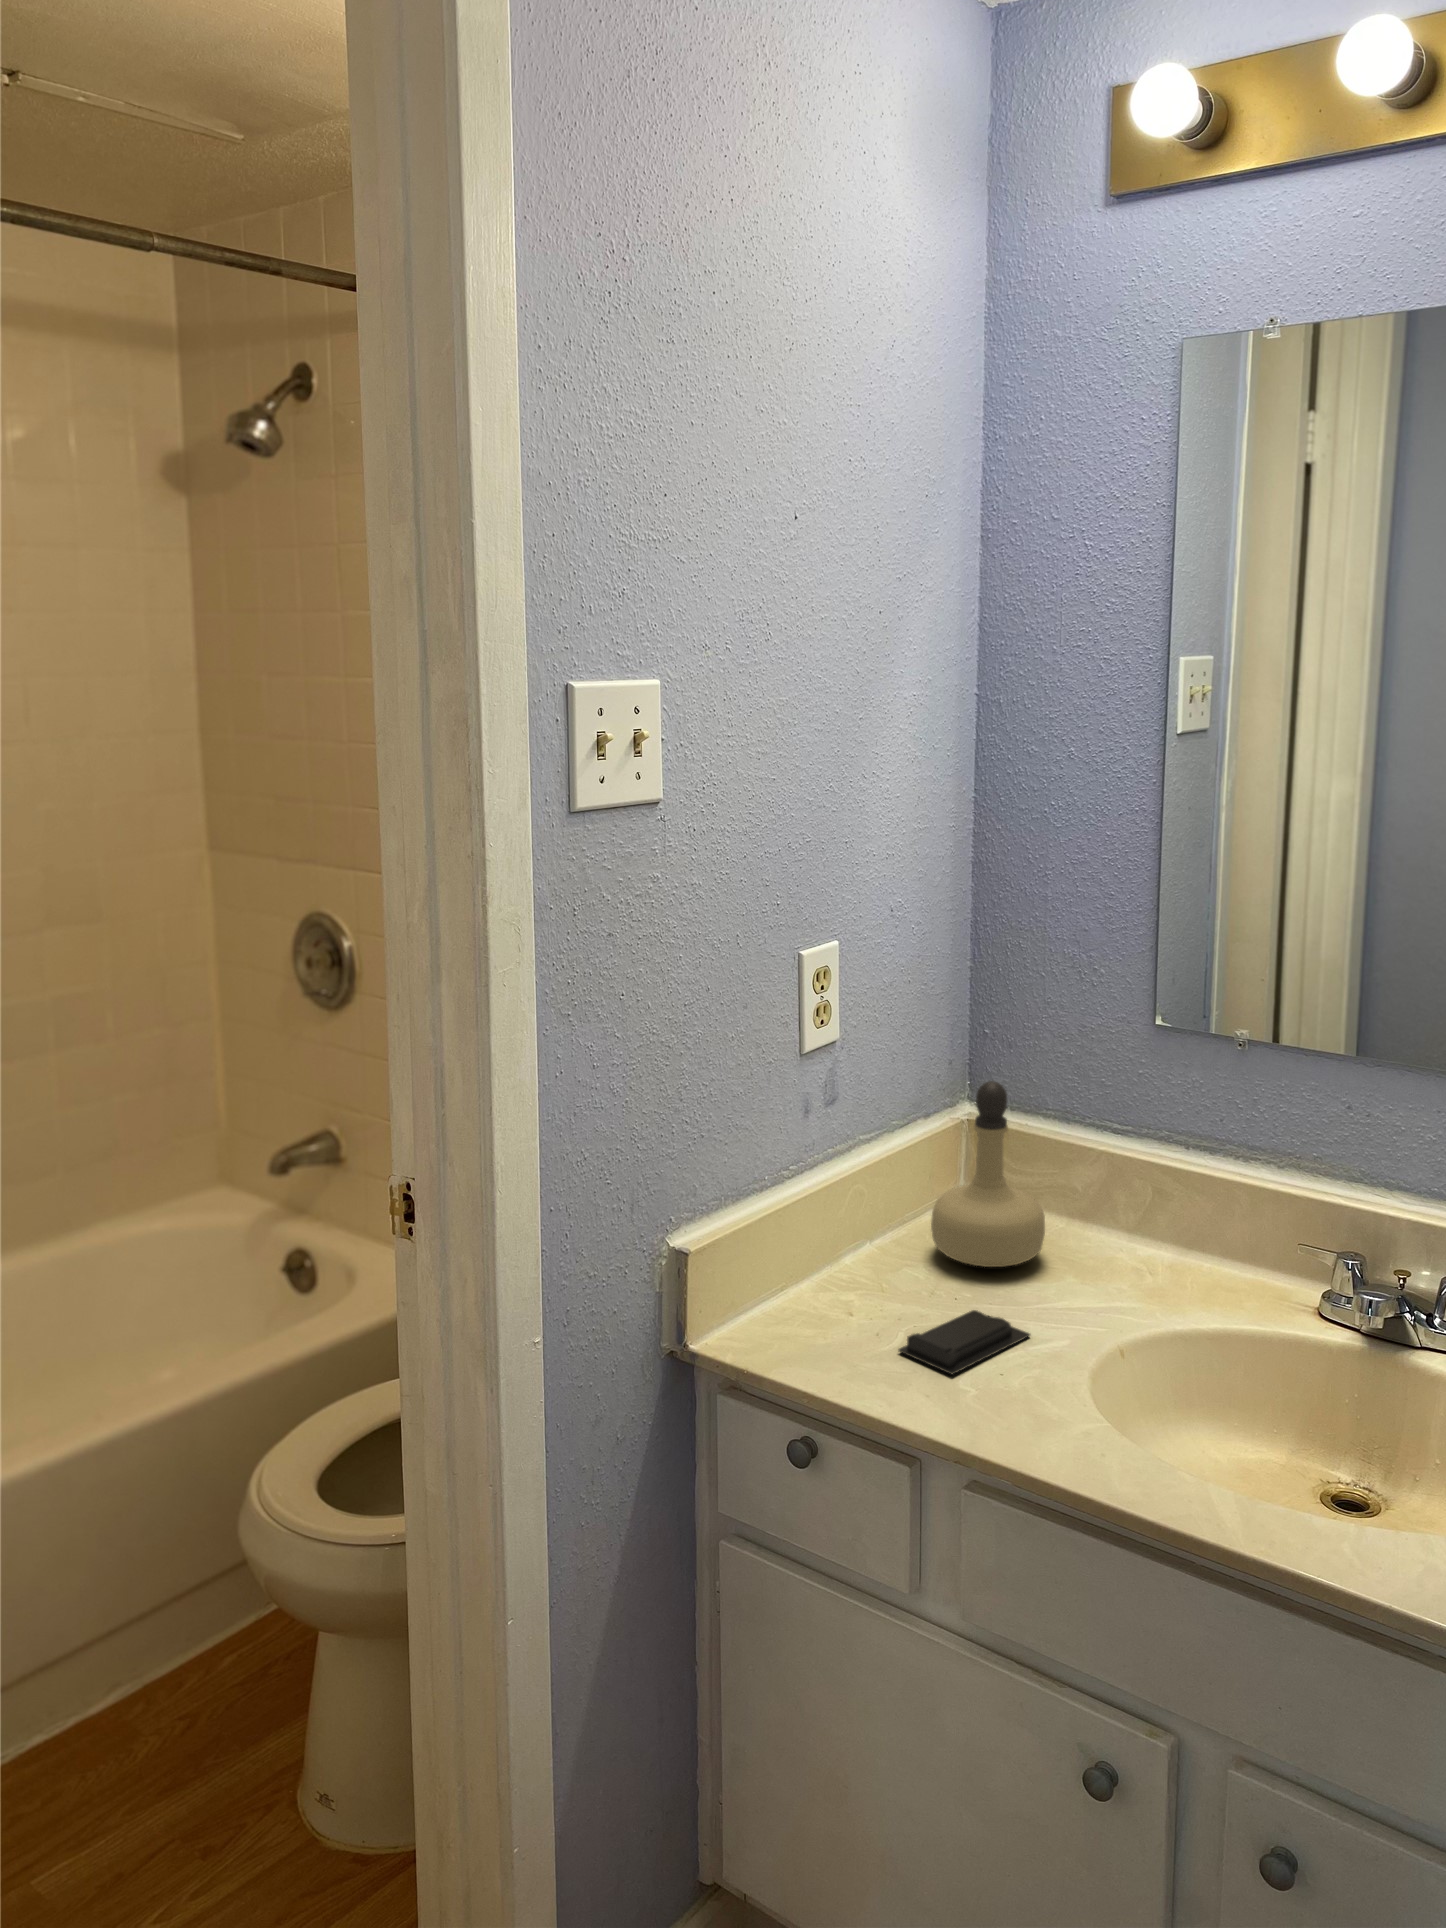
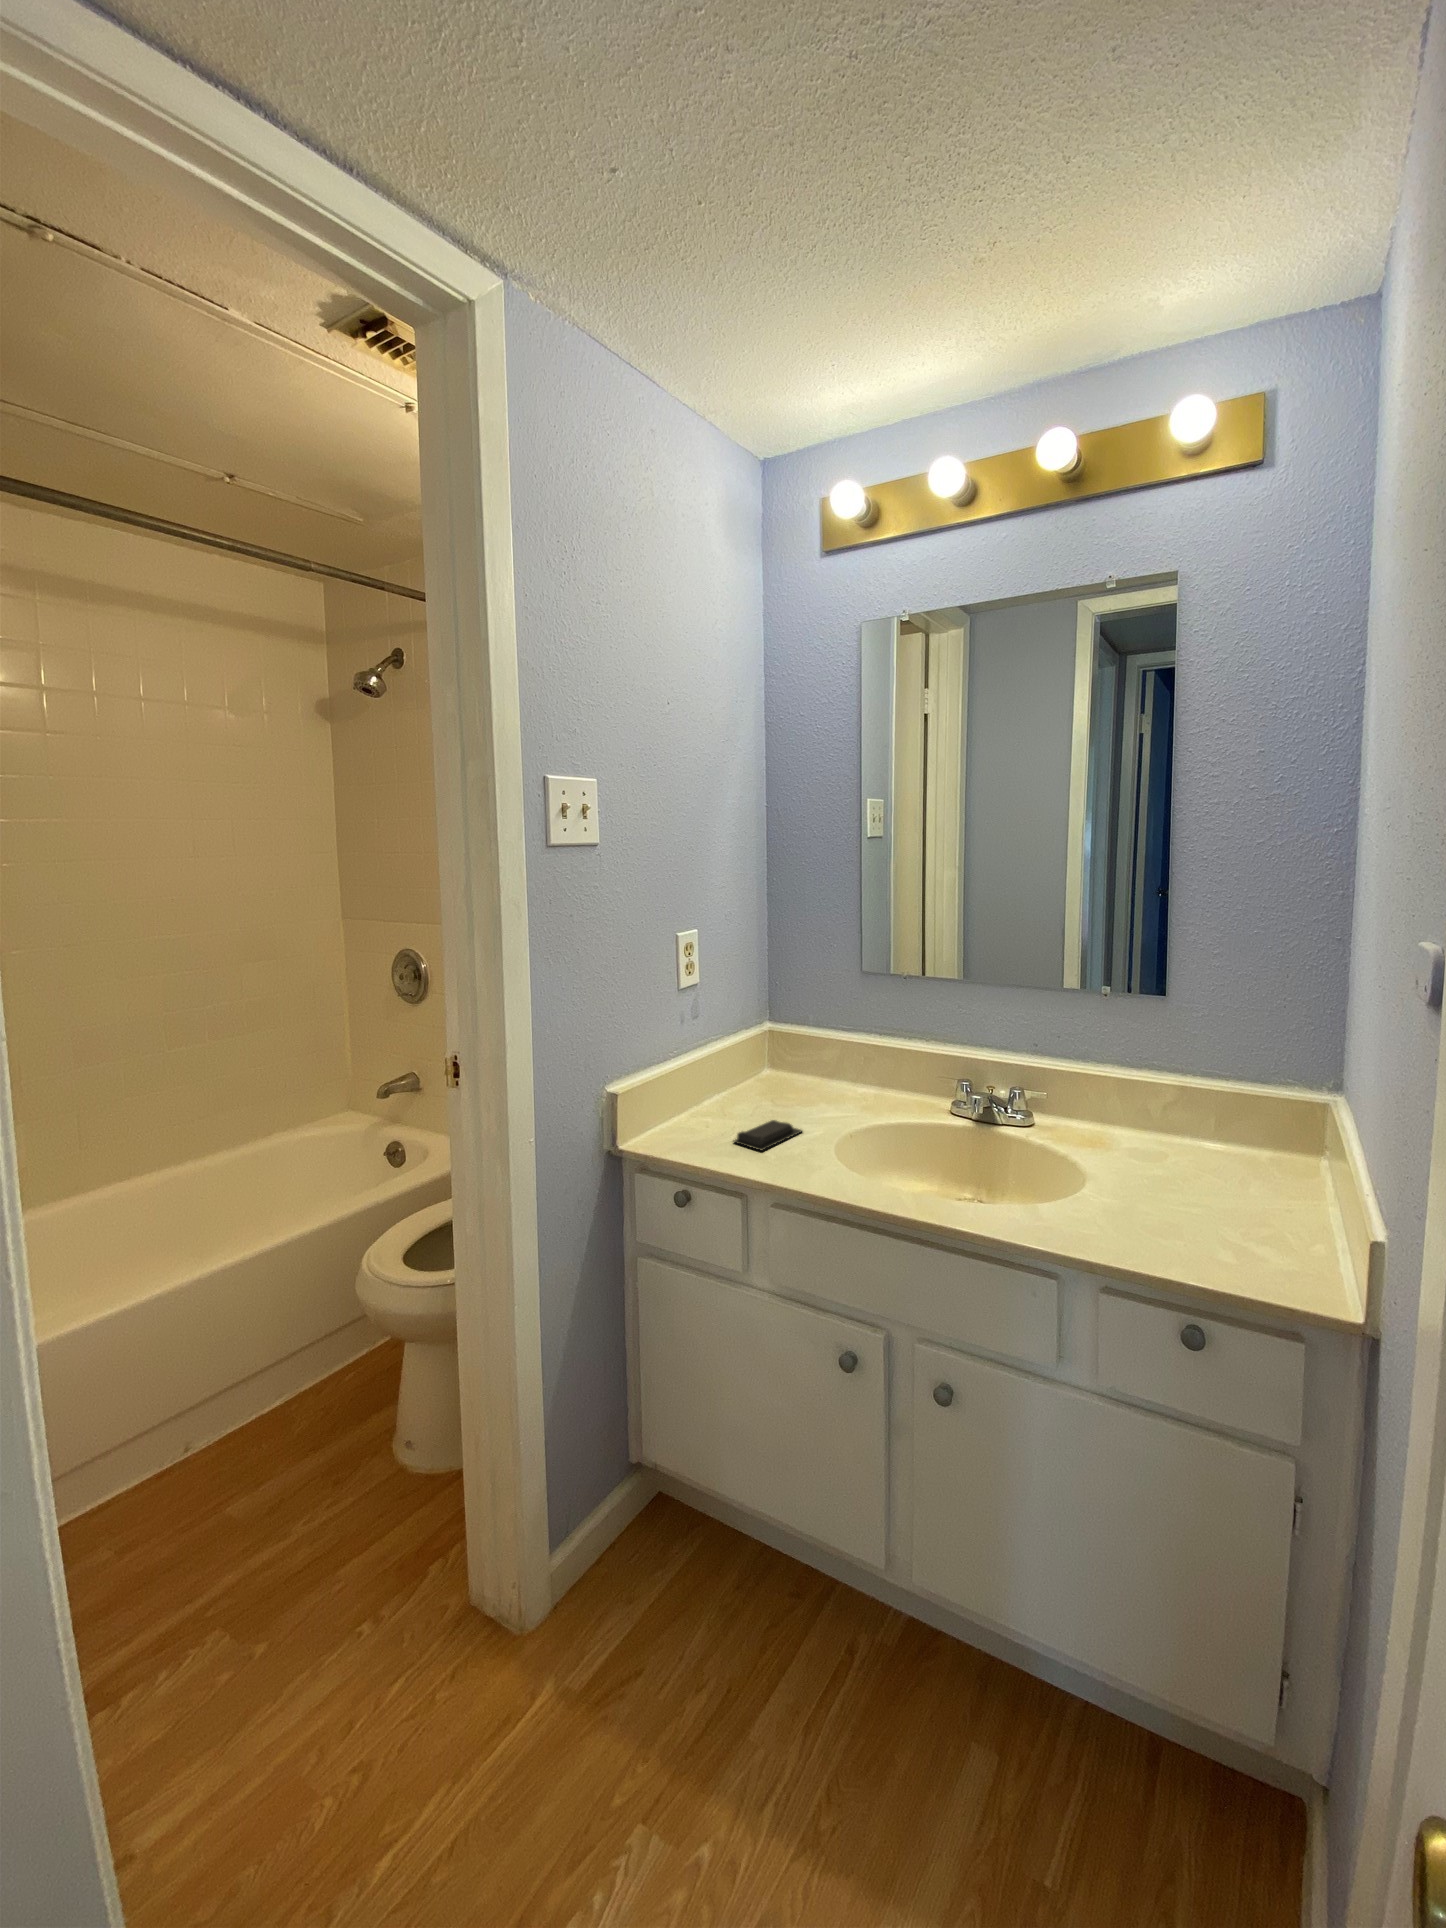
perfume bottle: present [931,1081,1045,1267] -> none [750,1002,810,1102]

